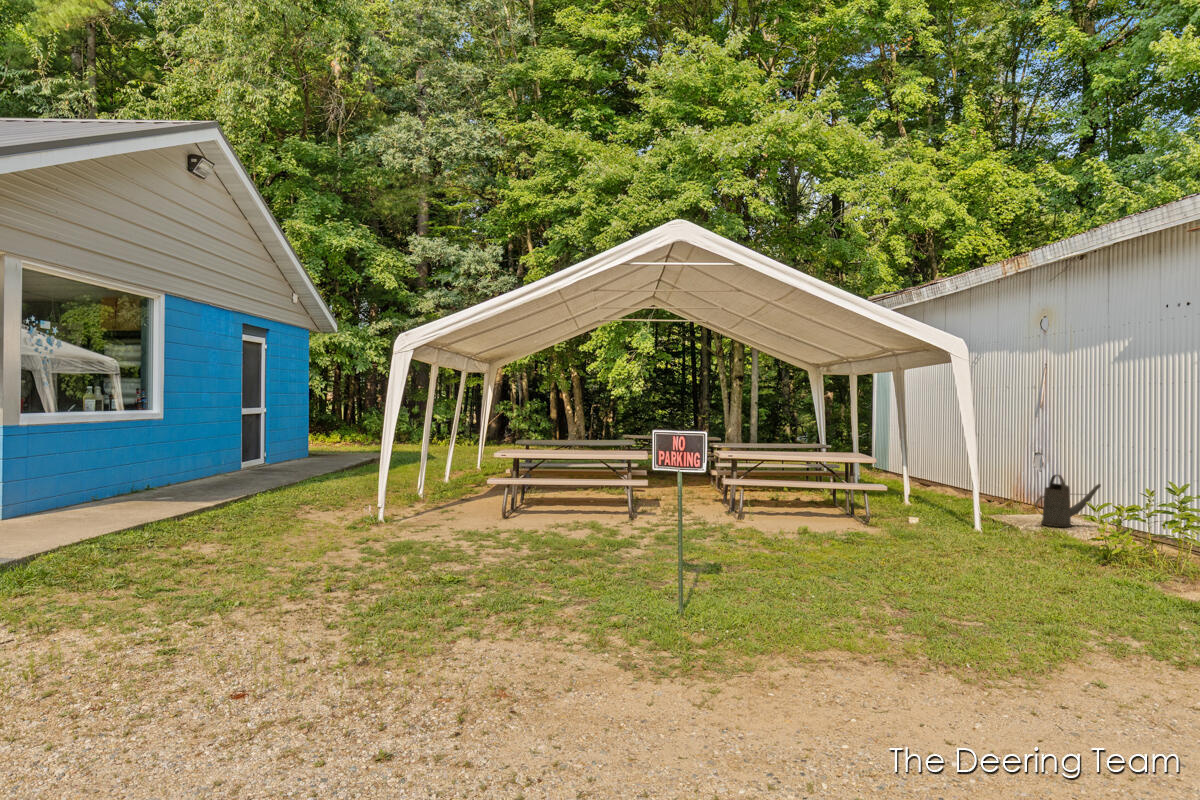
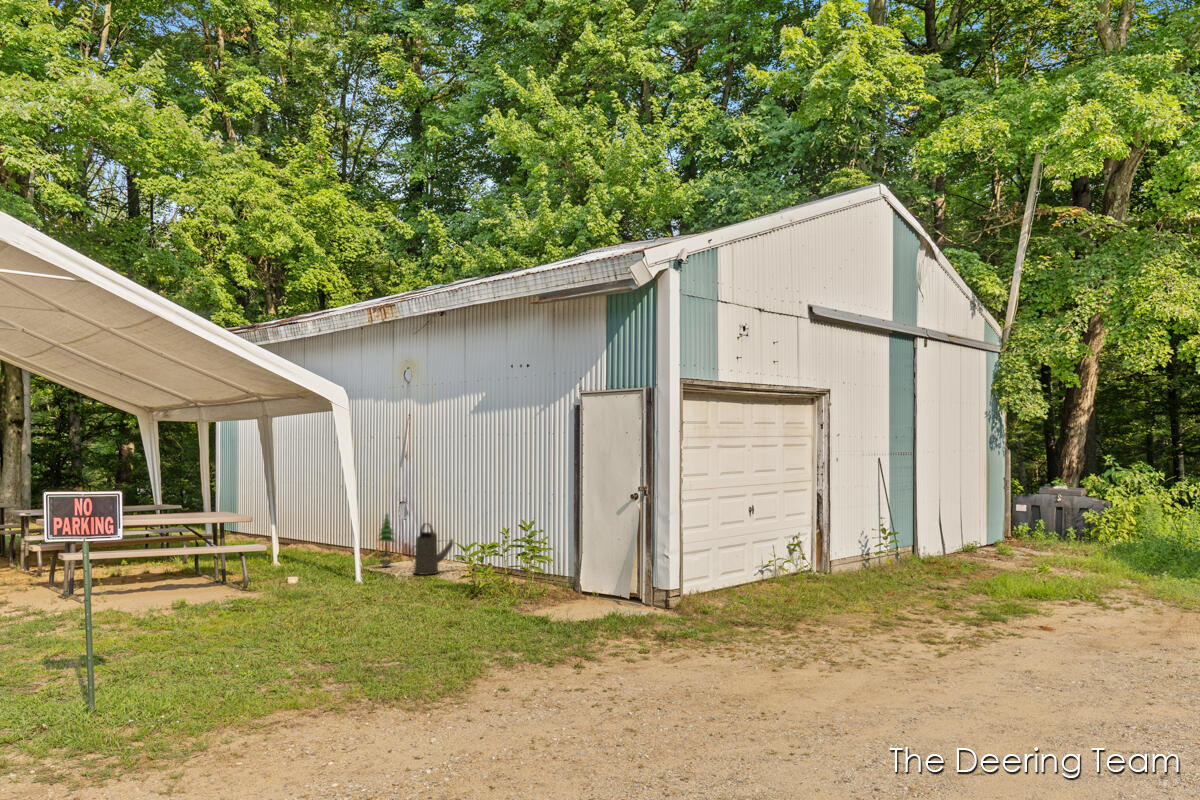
potted tree: none [1007,459,1029,512] -> present [379,514,395,567]

